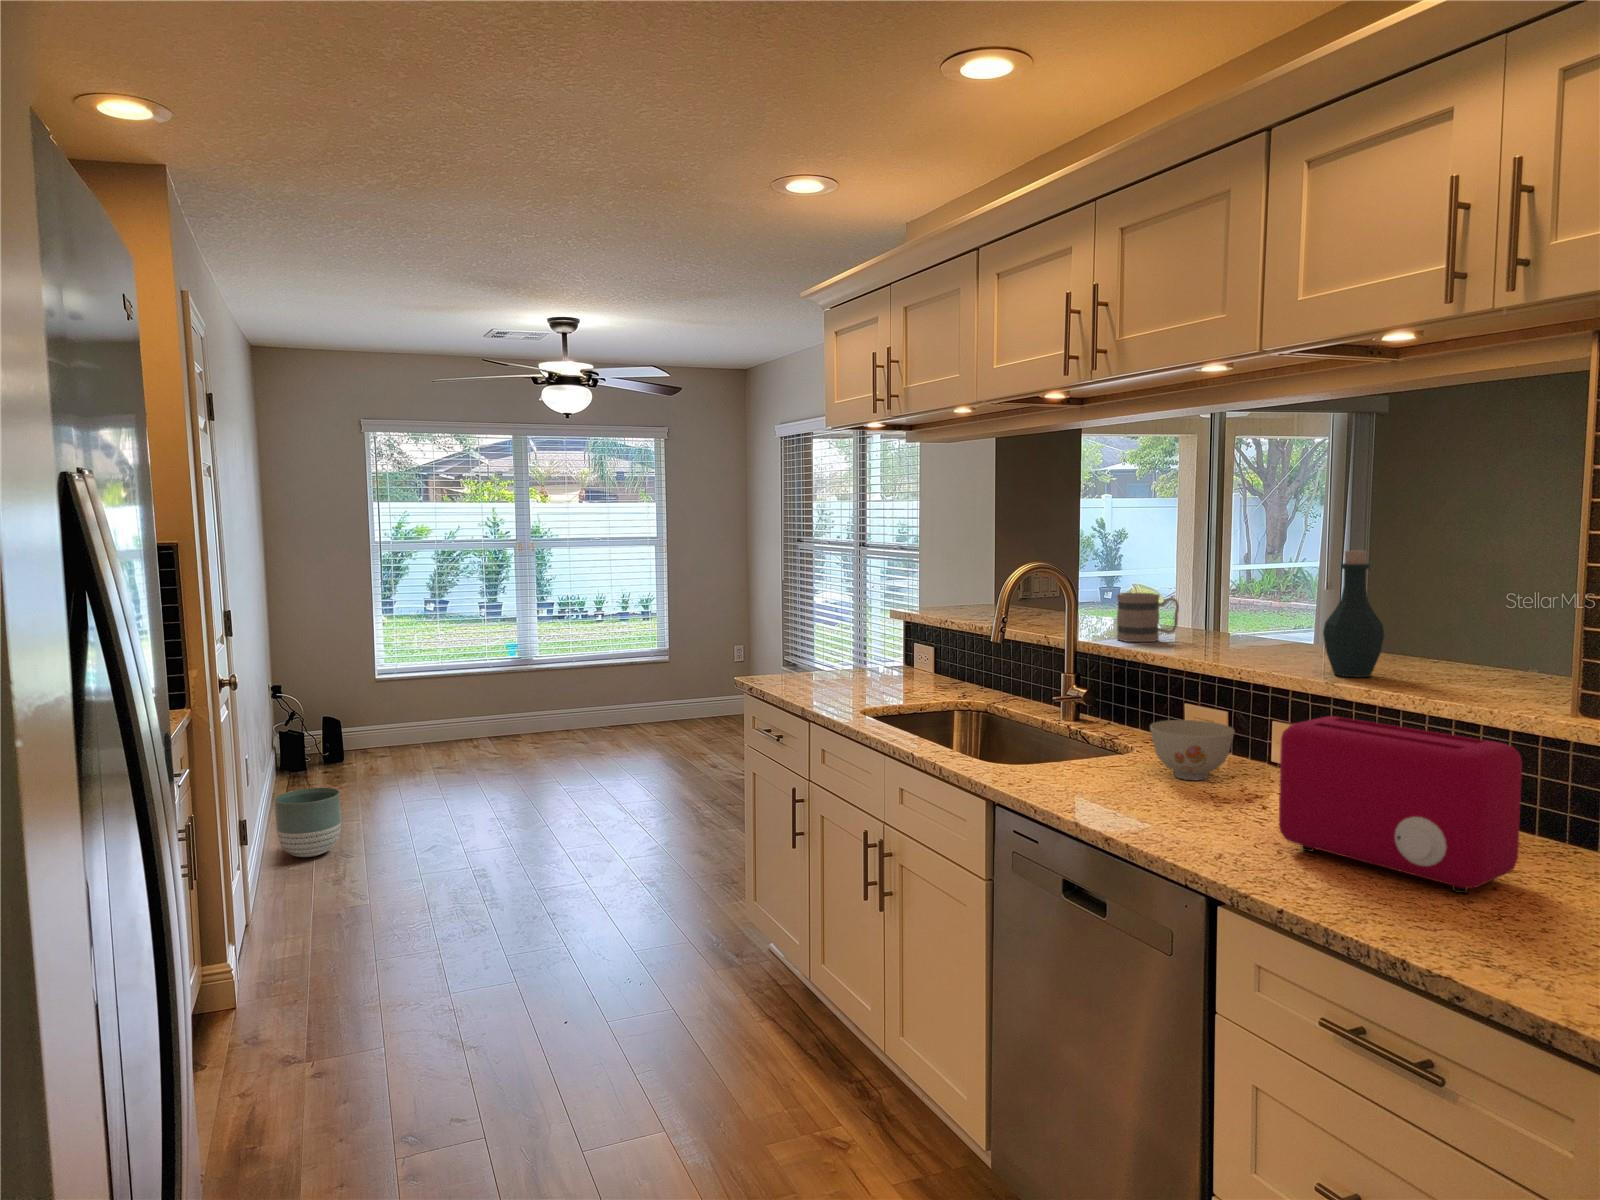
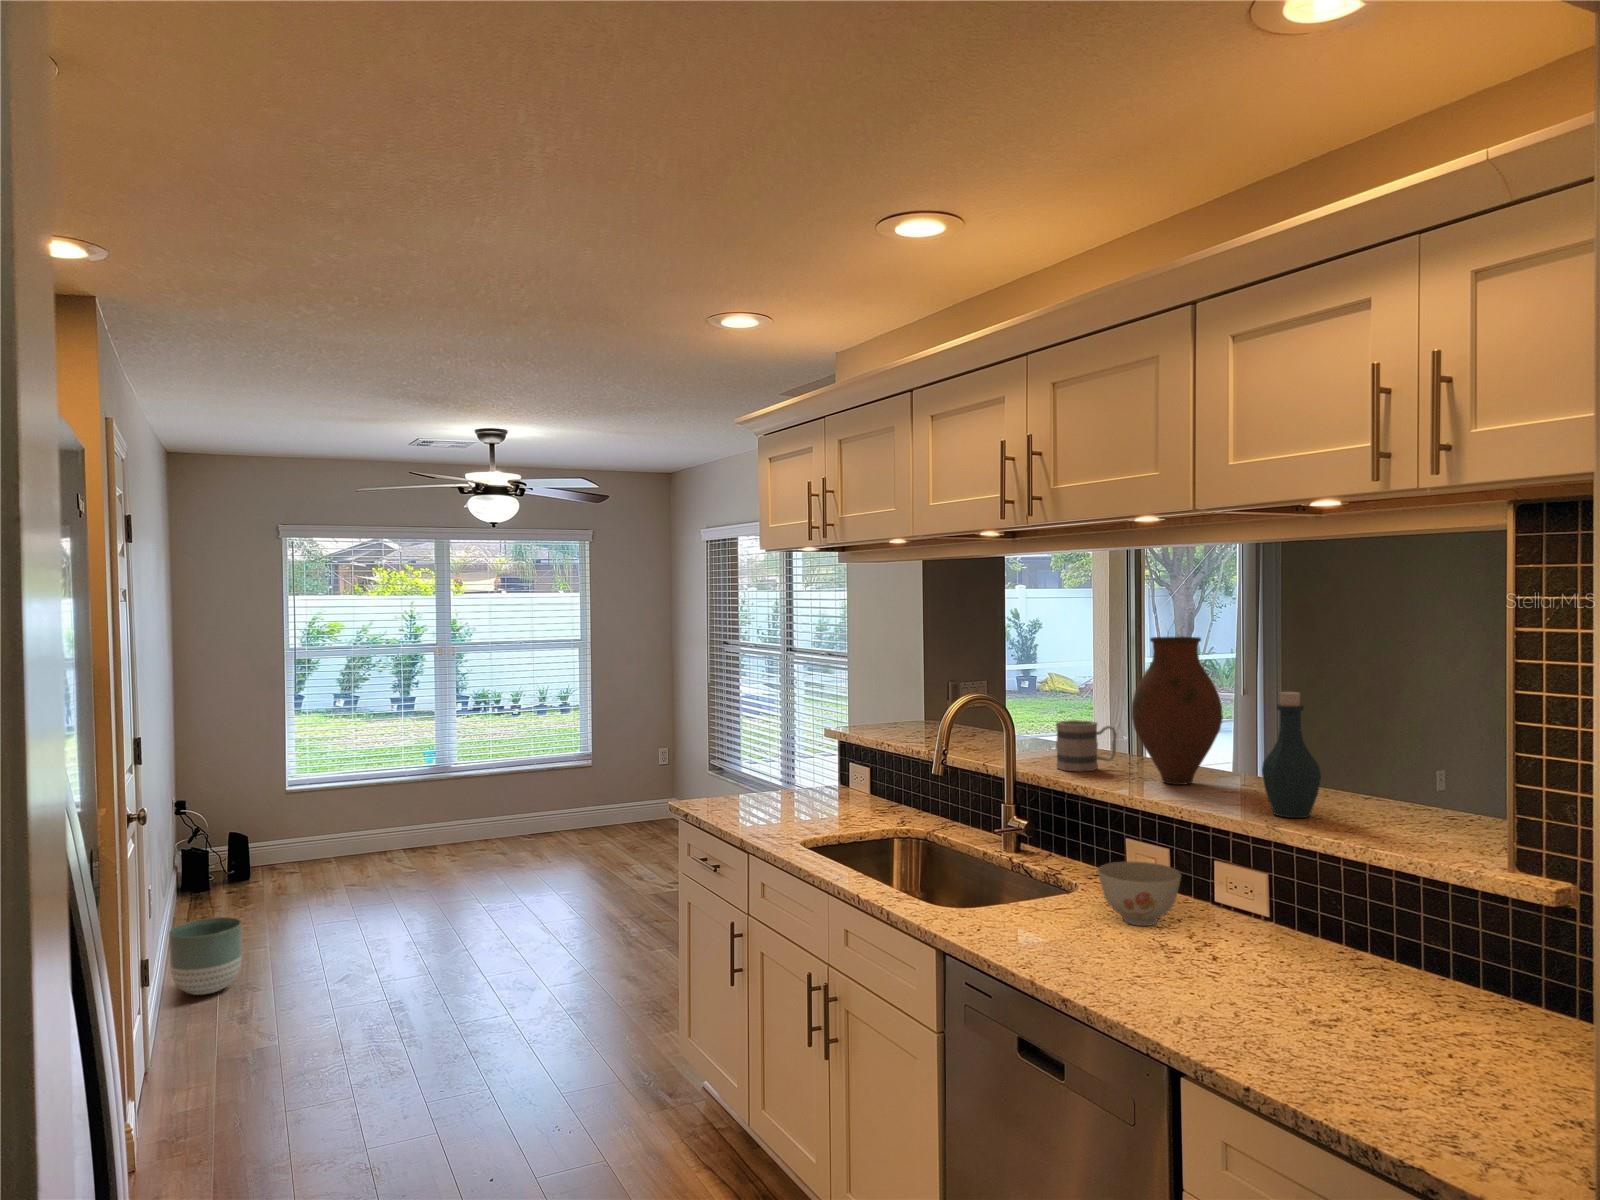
vase: none [1194,504,1288,652] -> present [1132,637,1223,785]
toaster: present [1279,716,1522,893] -> none [1234,872,1470,1062]

